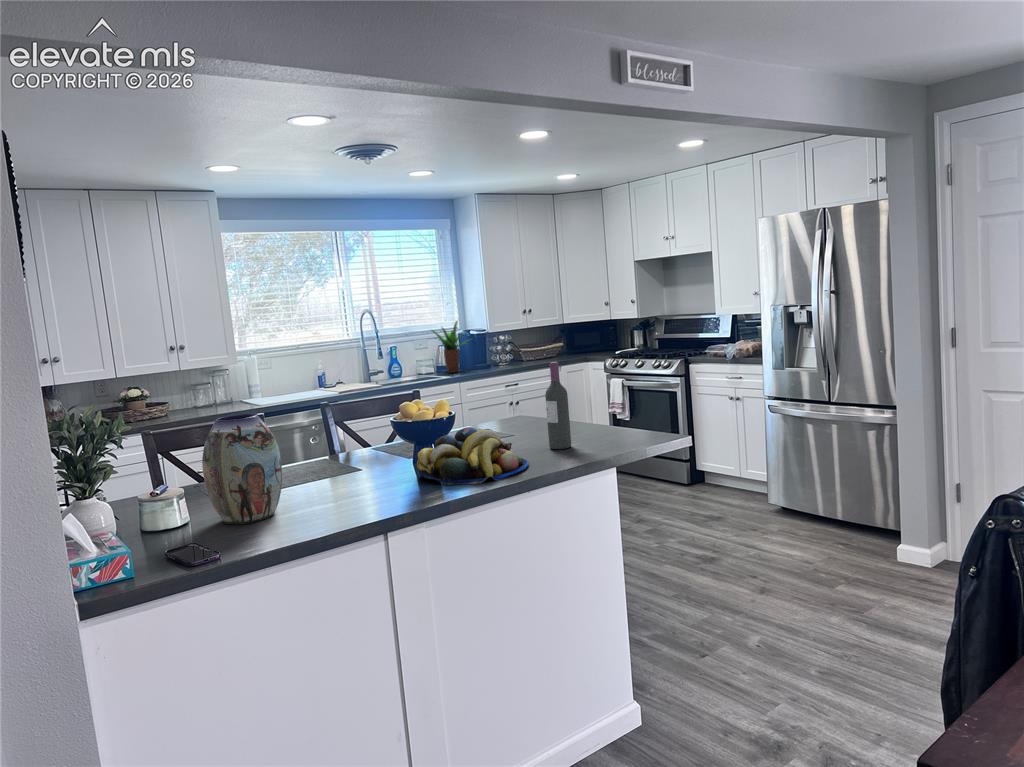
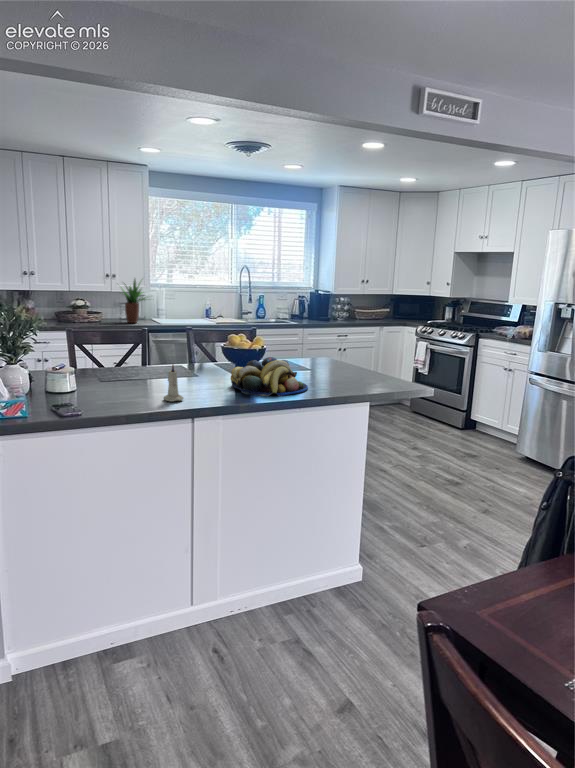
potted plant: present [432,321,466,373] -> present [121,279,145,323]
wine bottle: present [545,362,571,449] -> none [330,320,348,383]
vase: present [202,414,282,524] -> none [83,325,135,397]
candle: none [335,457,365,514] -> present [164,365,183,402]

